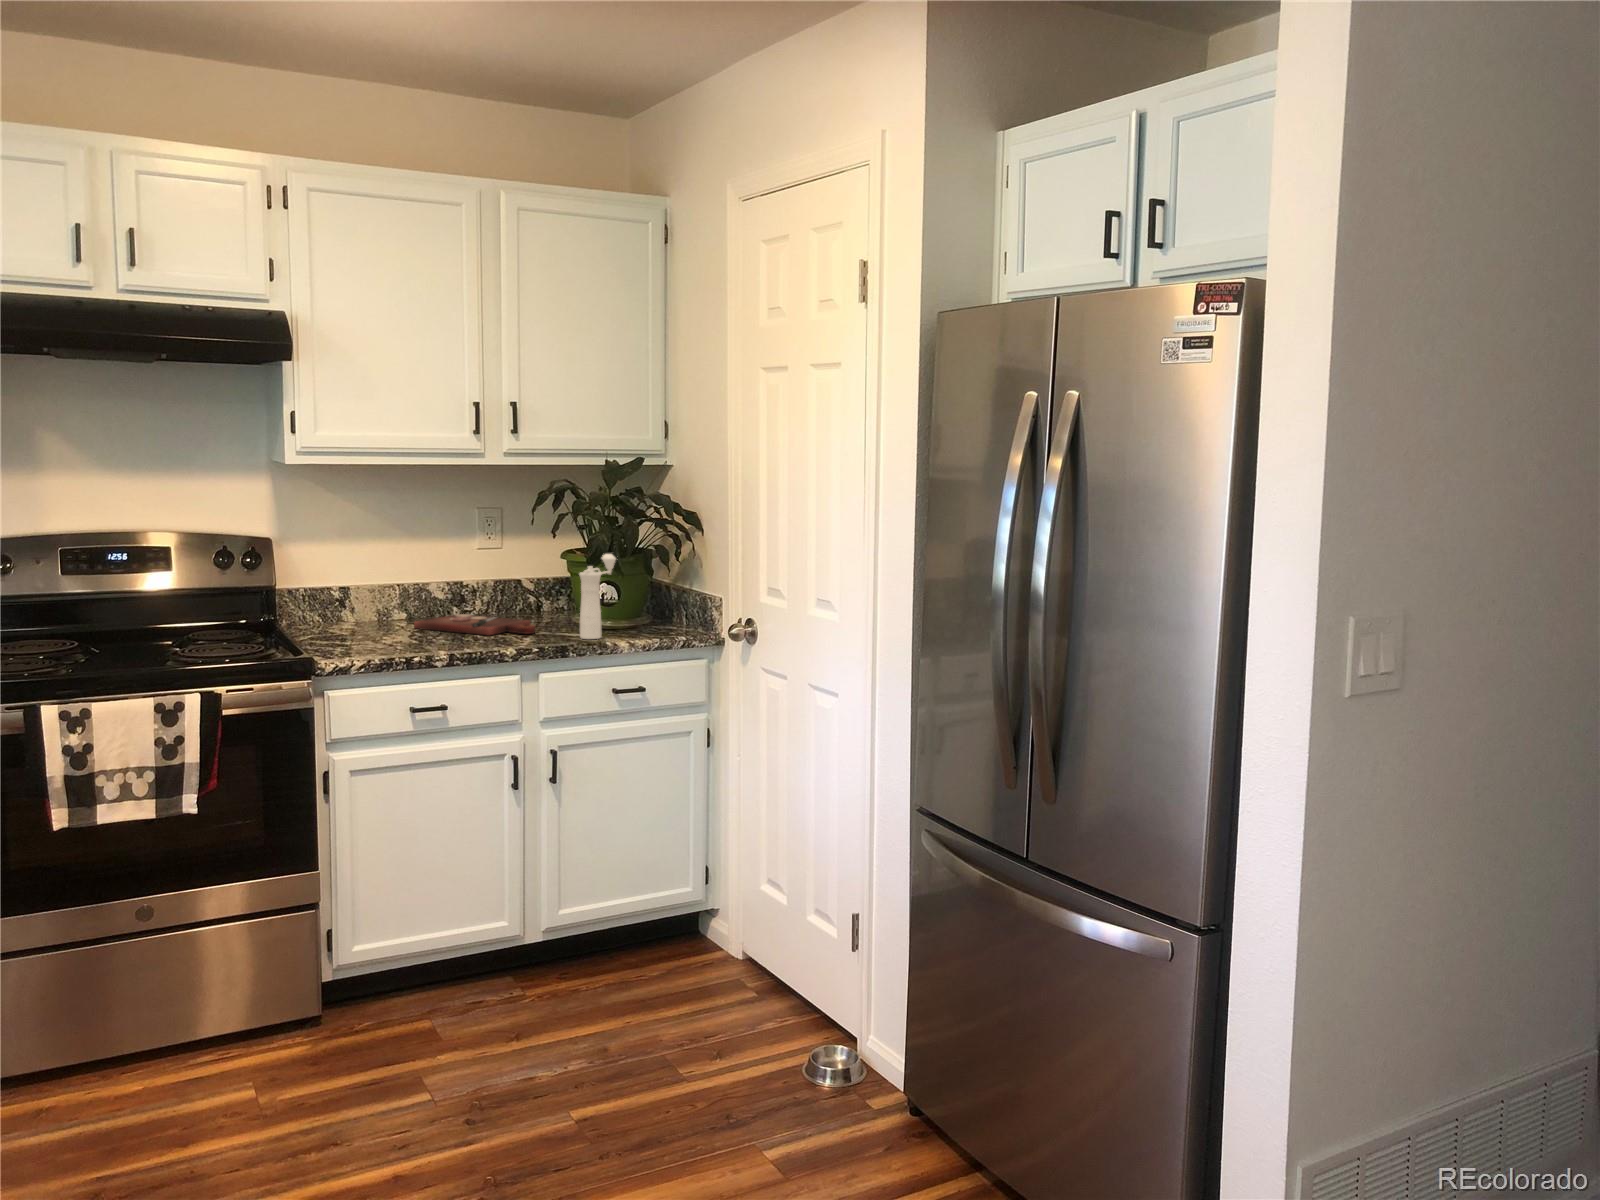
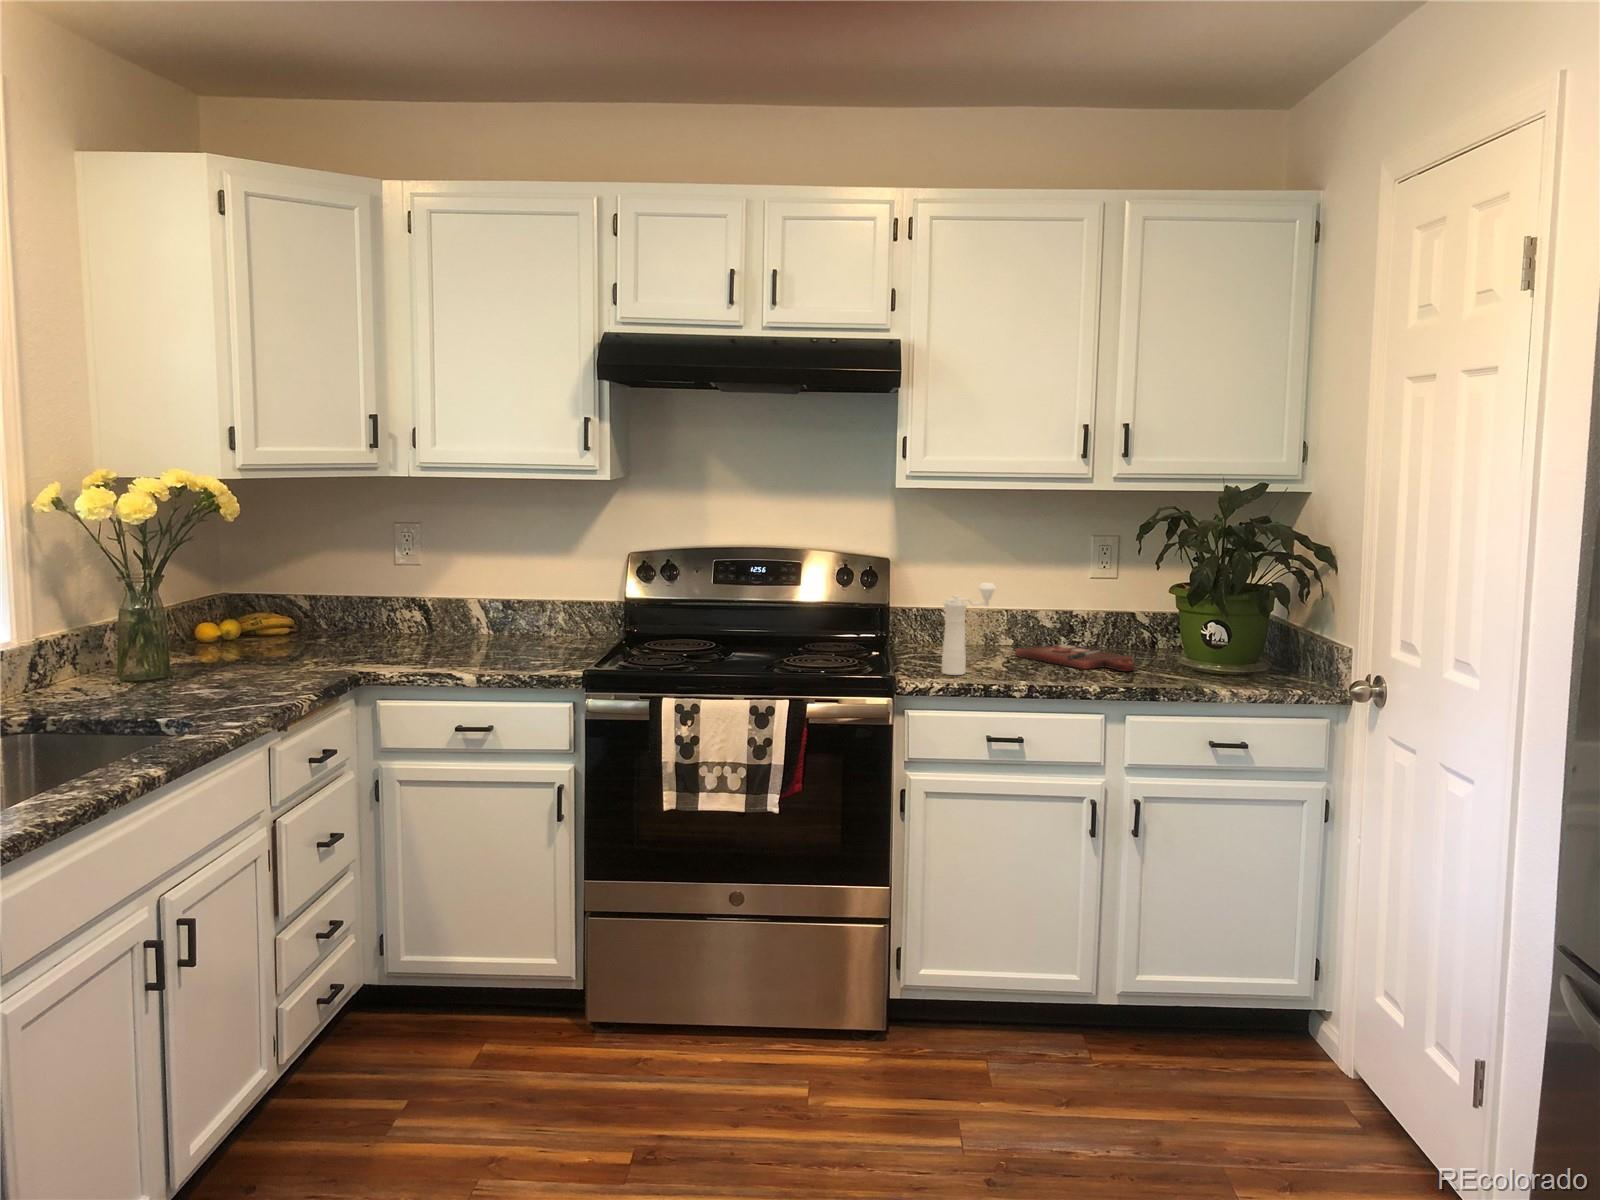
pepper mill: present [579,554,616,639] -> present [942,583,996,675]

